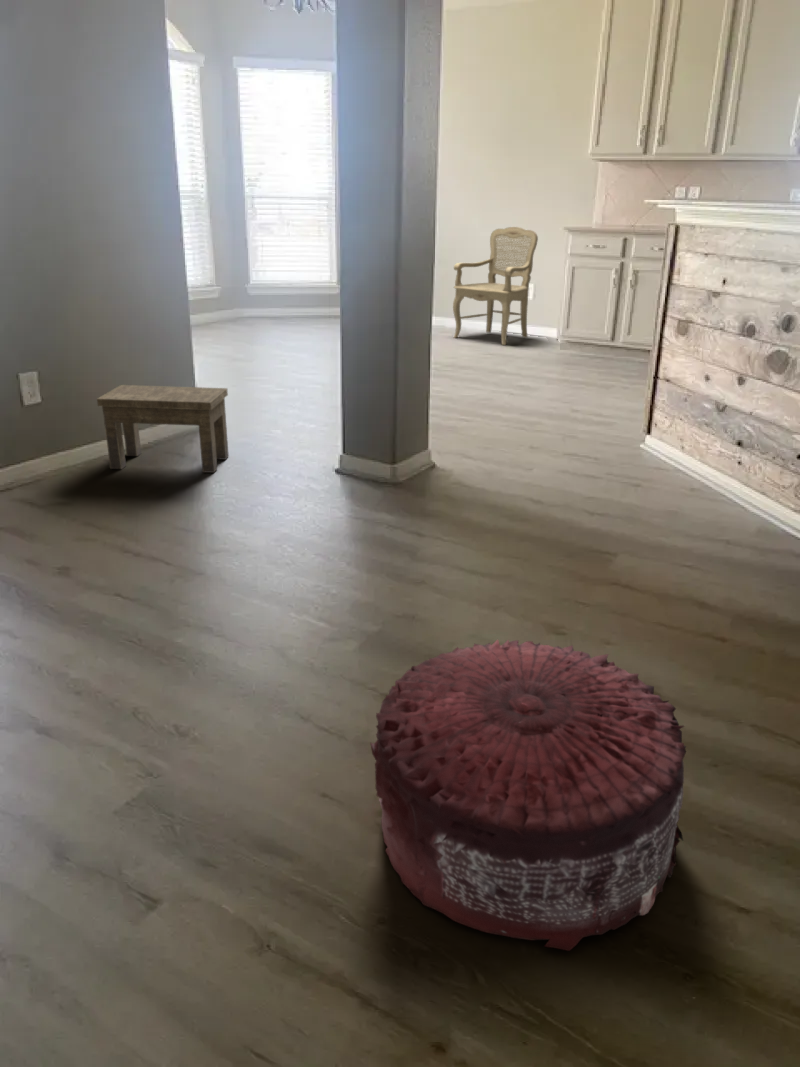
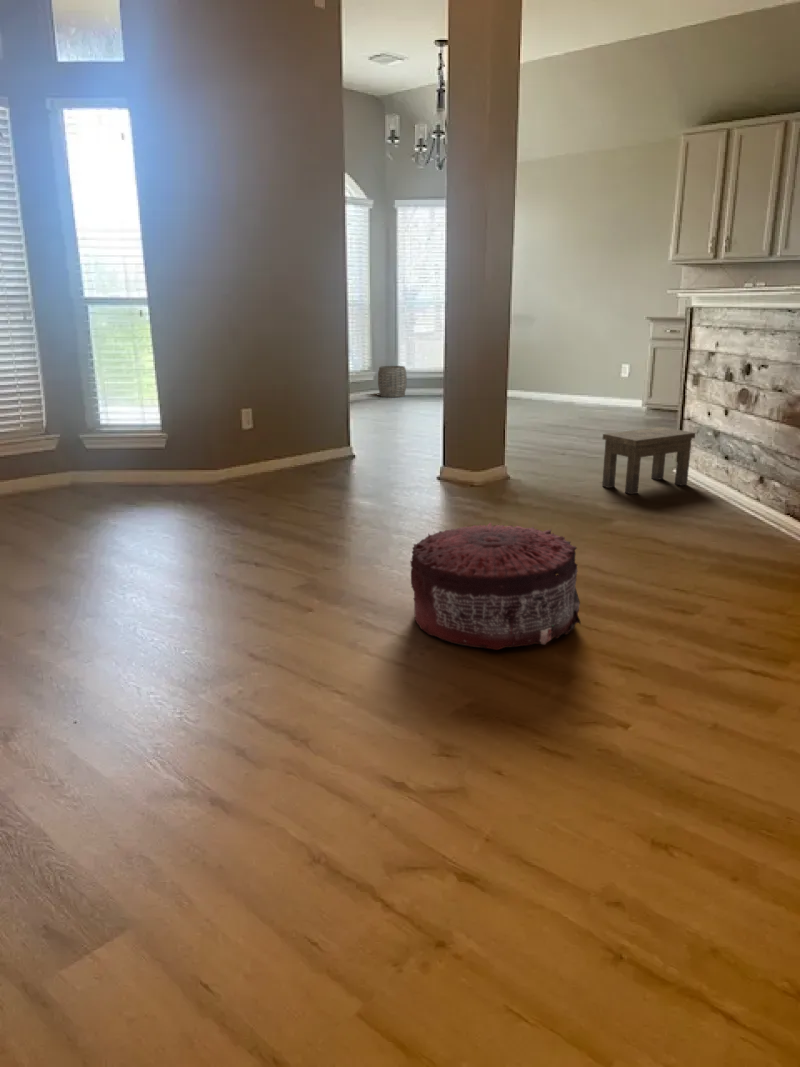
armchair: present [453,227,538,345] -> none [558,319,630,412]
woven basket: none [222,284,260,325] -> present [378,366,407,397]
side table: present [97,385,229,473] -> present [602,427,695,494]

